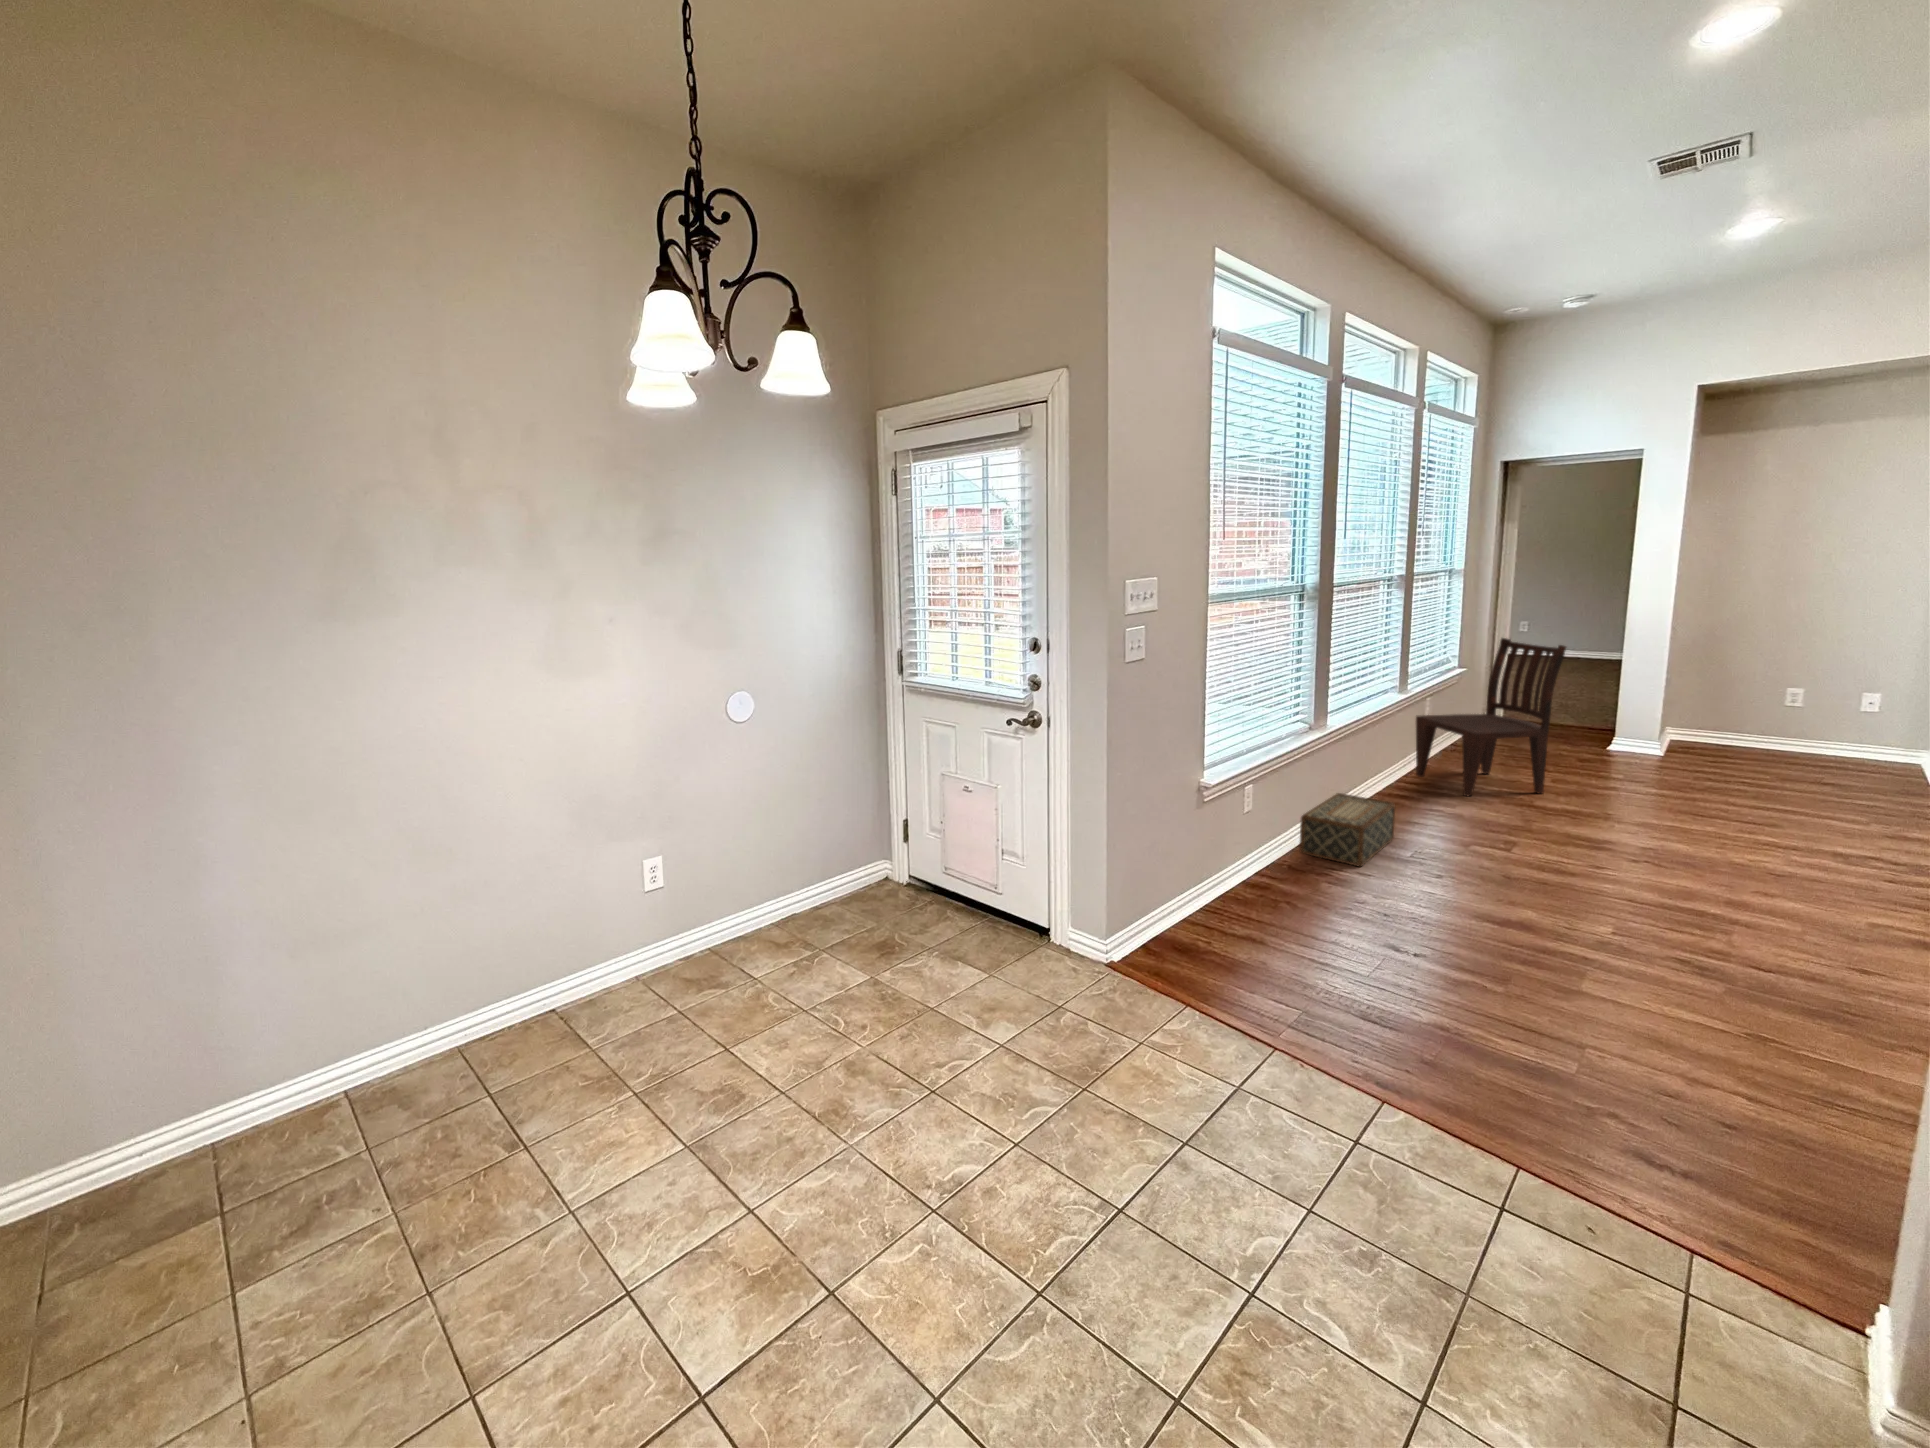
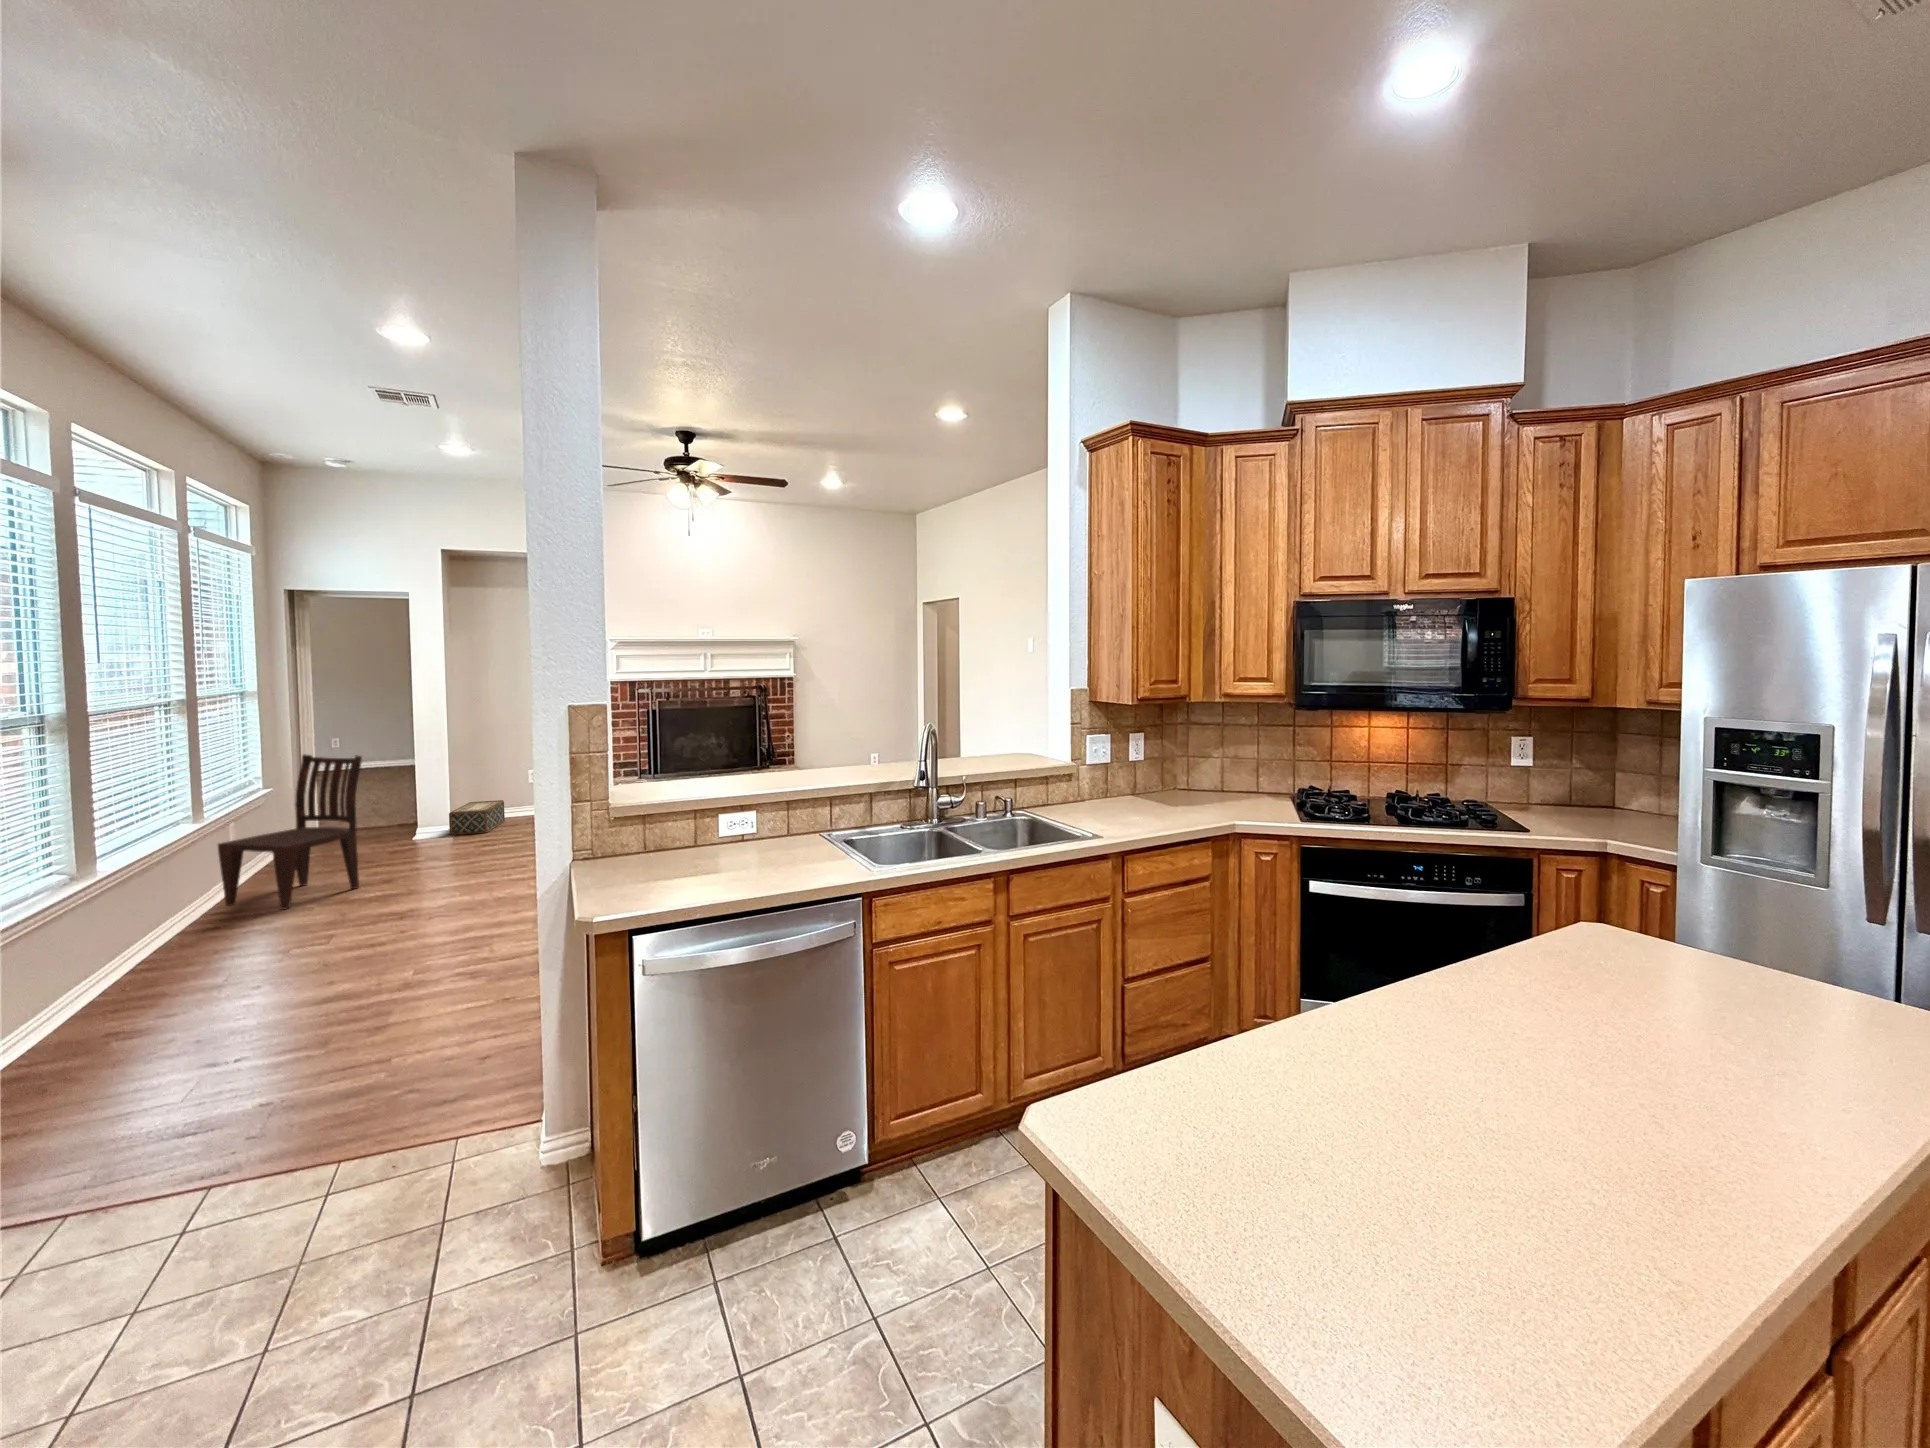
woven basket: present [1299,793,1395,866] -> present [449,800,505,835]

